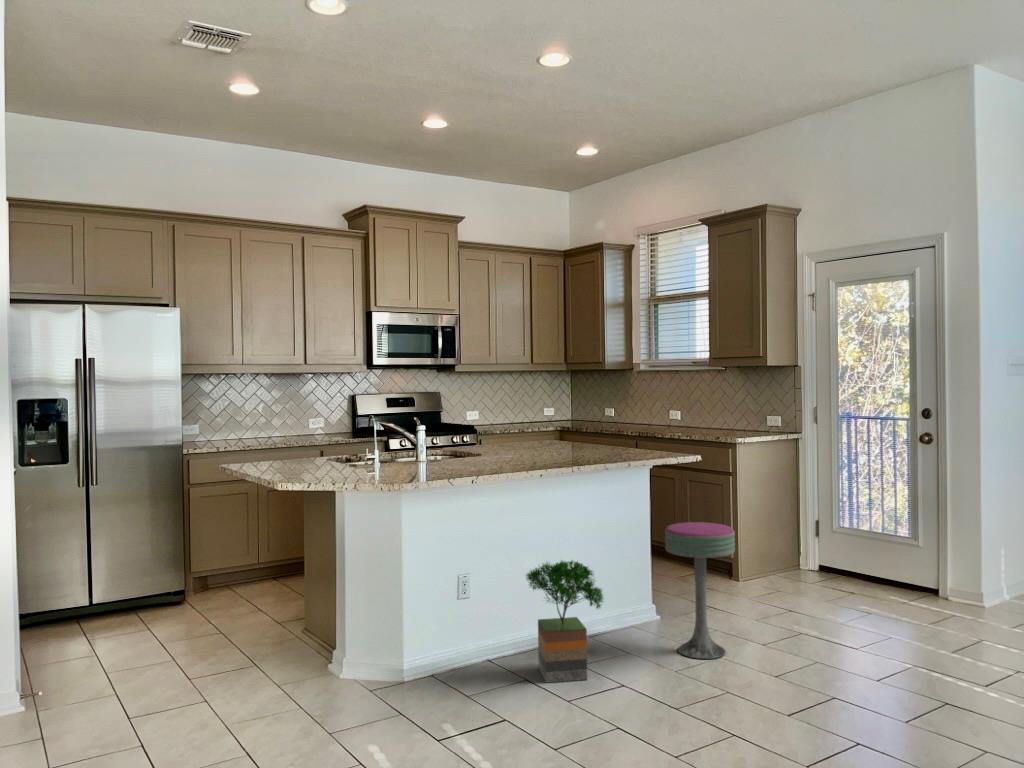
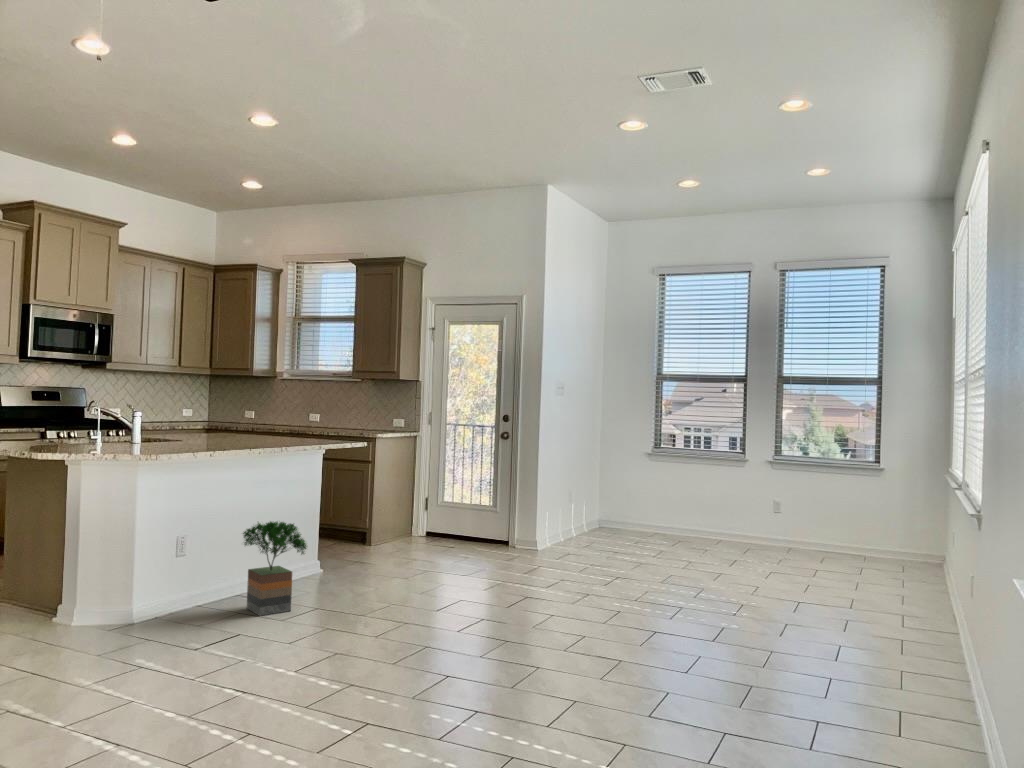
bar stool: present [665,522,735,659] -> none [343,492,395,592]

